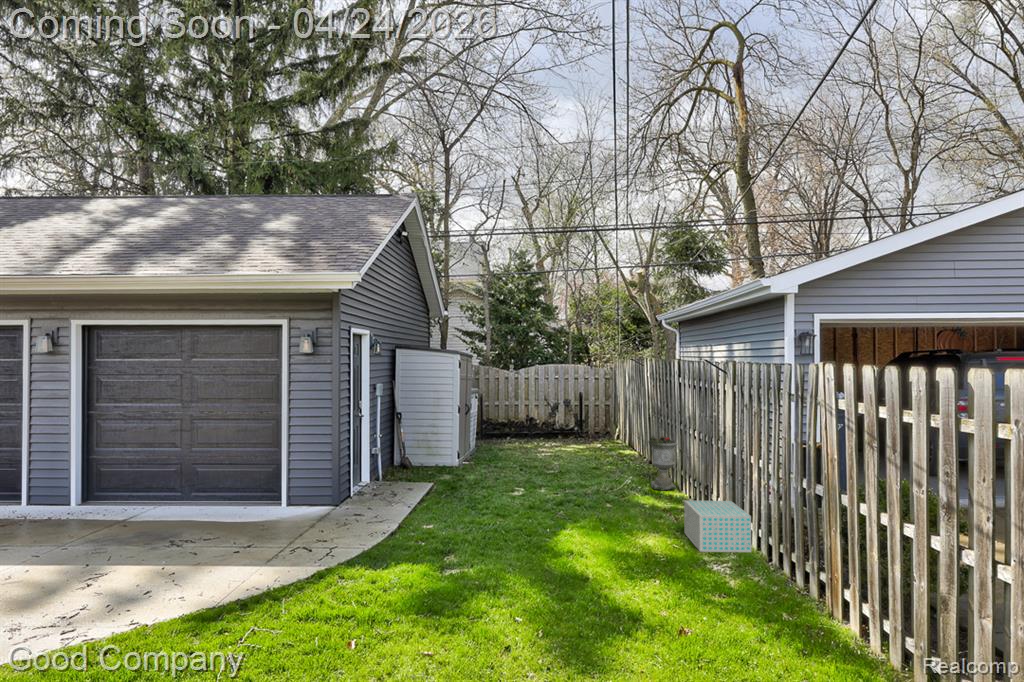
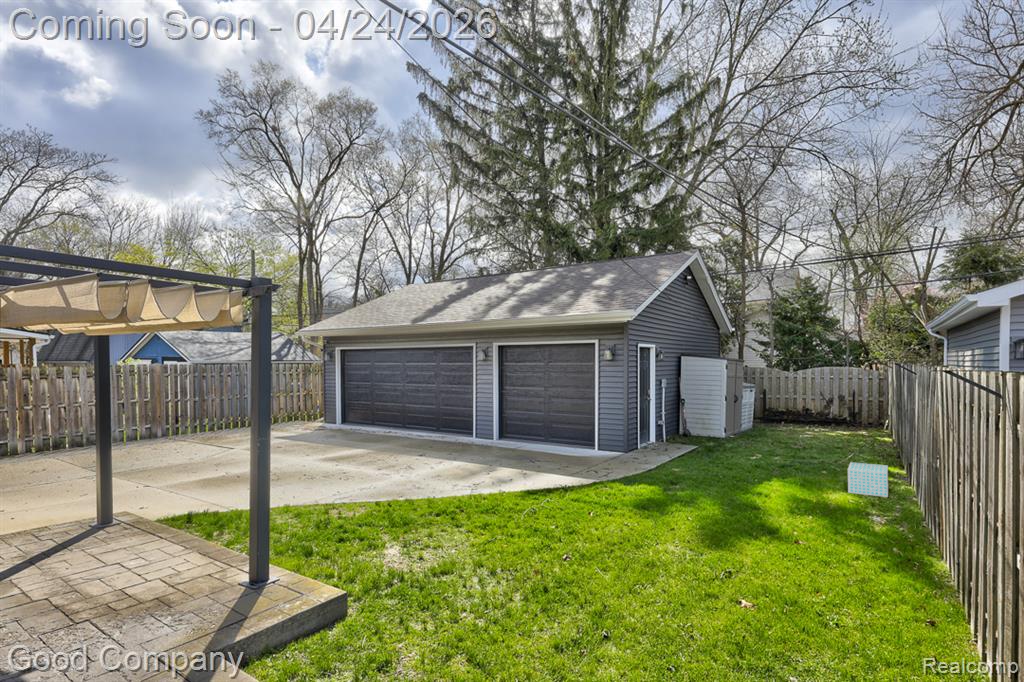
planter: present [648,436,677,490] -> none [863,422,889,465]

